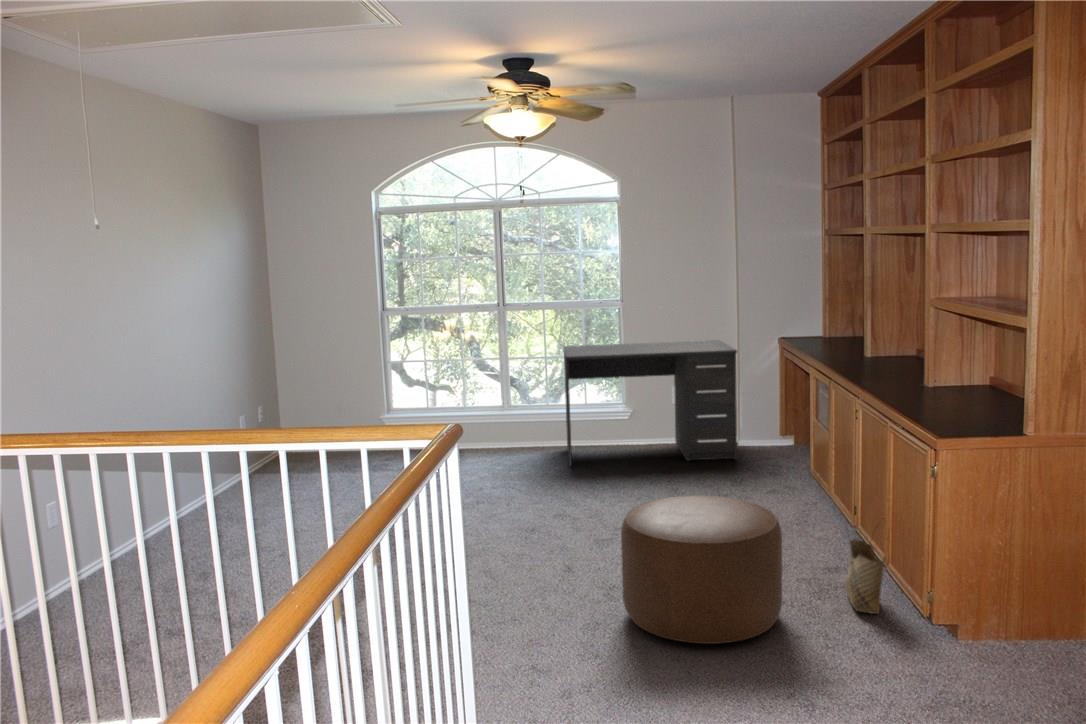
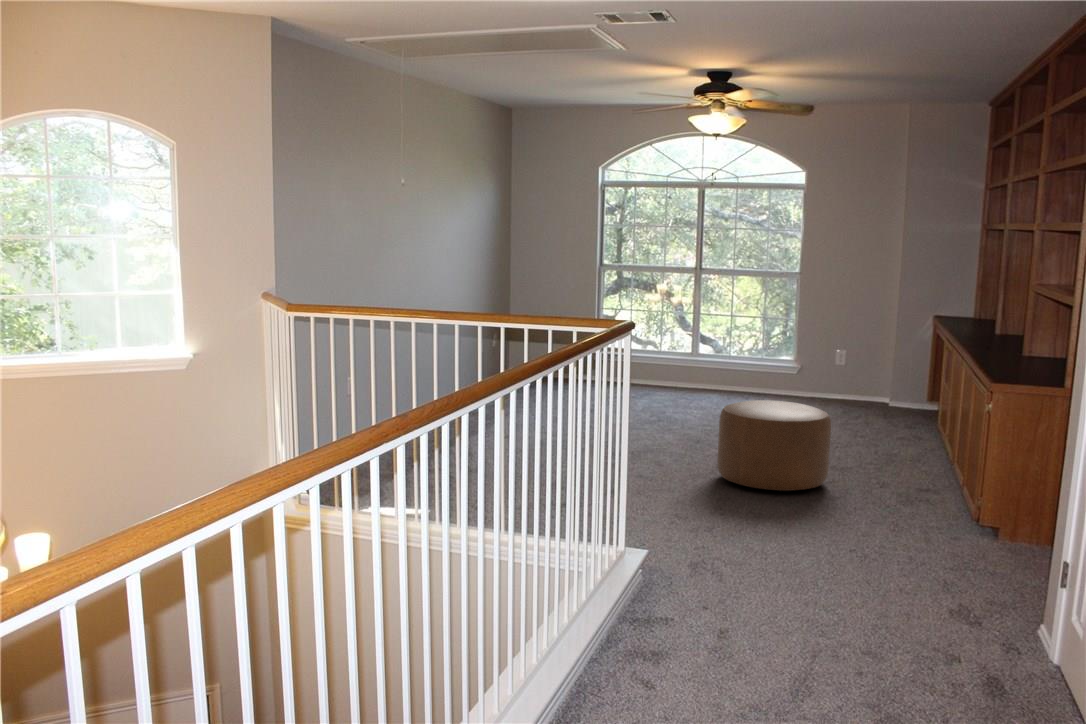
desk: present [564,340,737,466] -> none [734,307,887,415]
woven basket: present [845,521,886,614] -> none [881,425,914,494]

